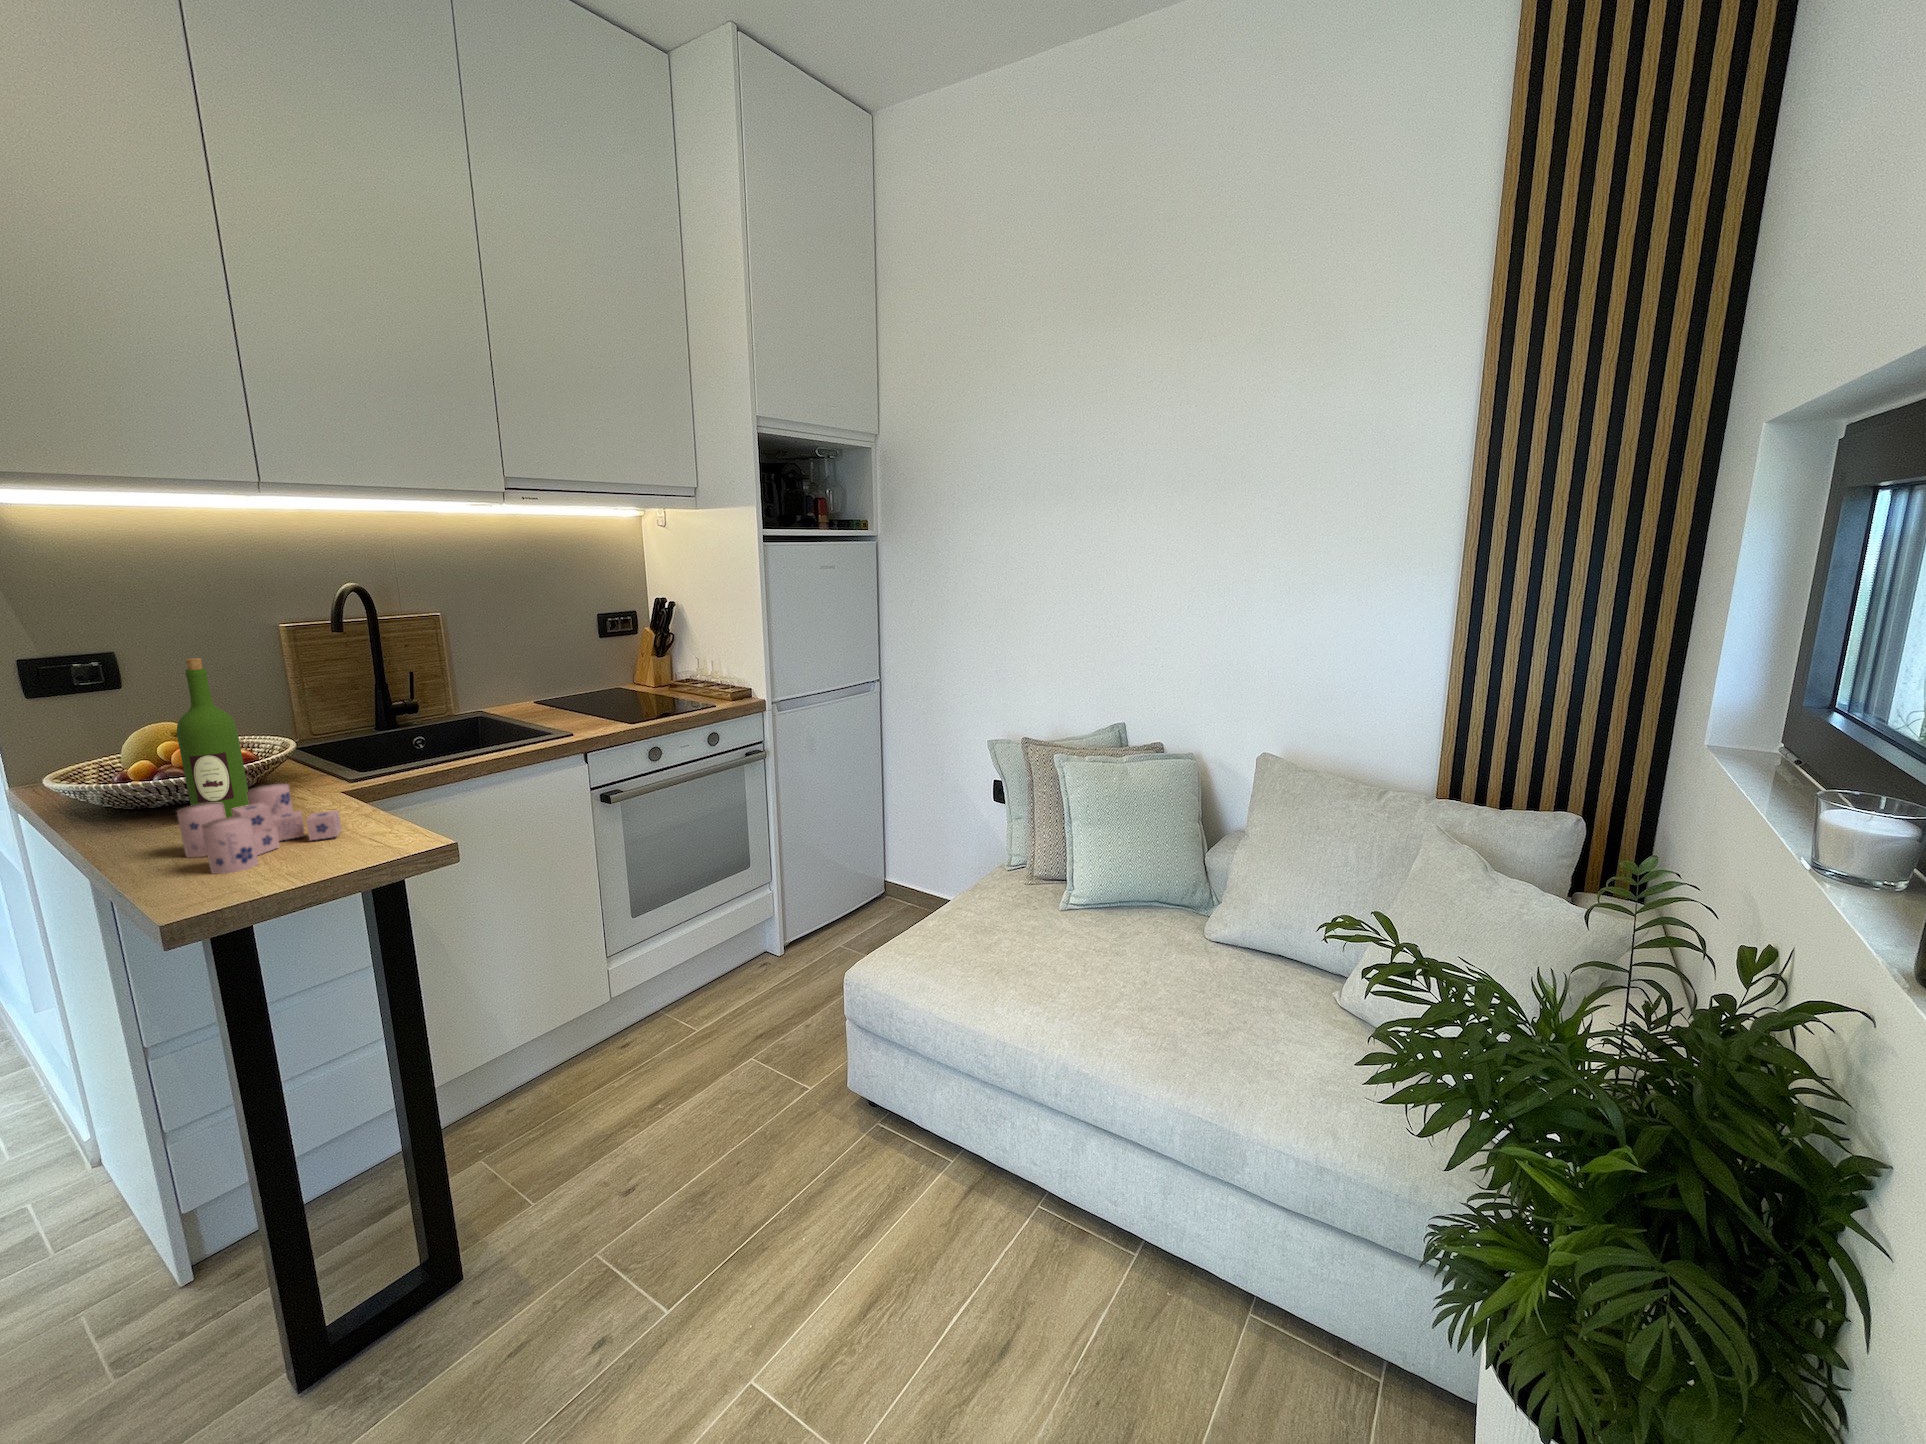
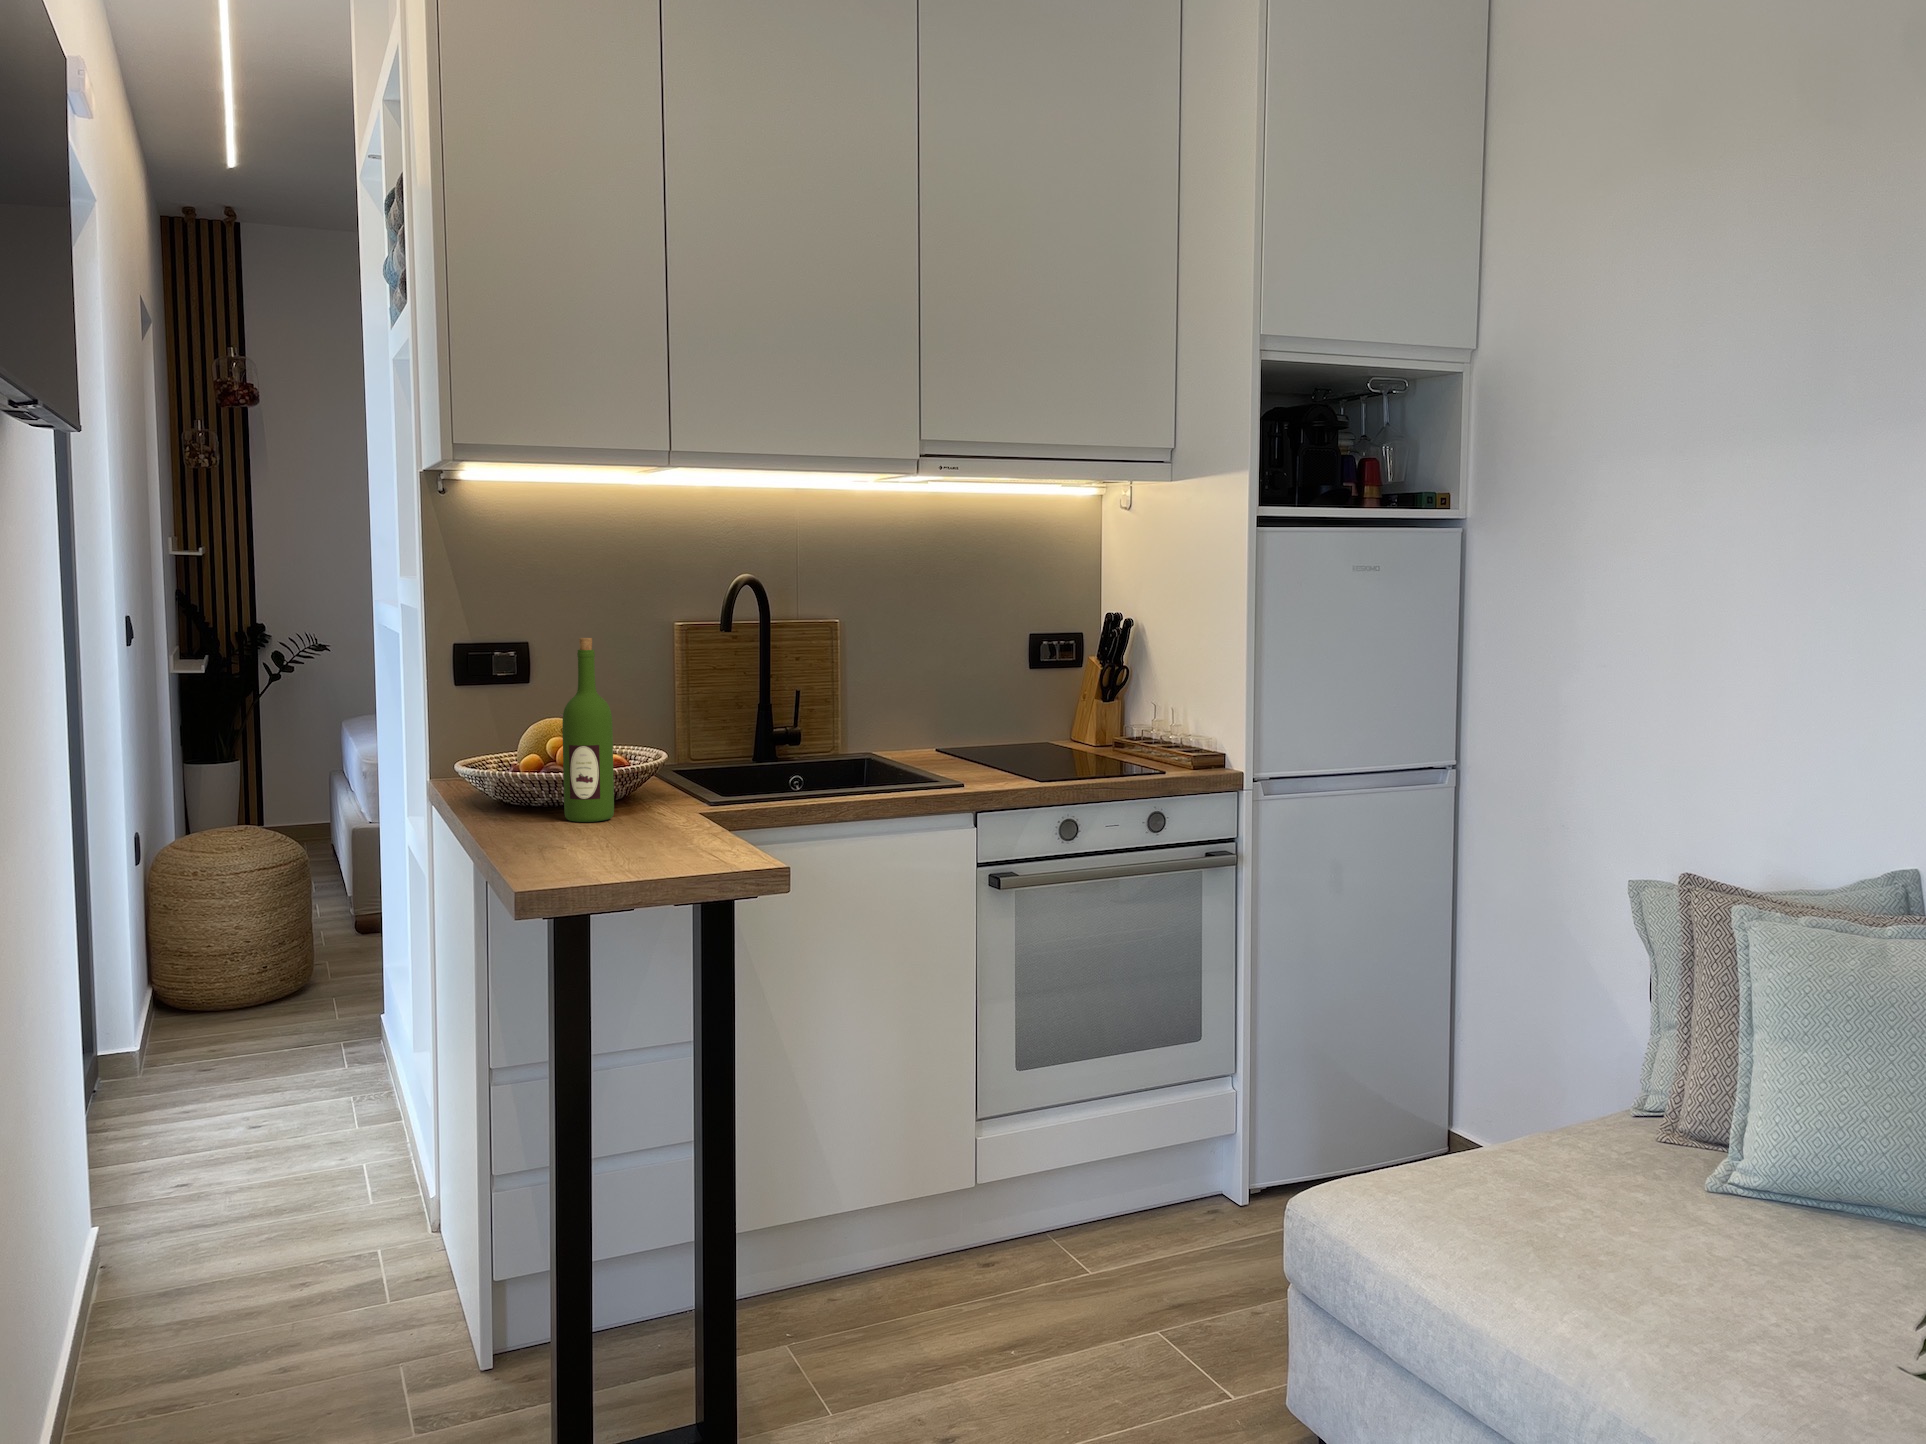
candle: present [177,784,341,874] -> none [550,783,686,863]

